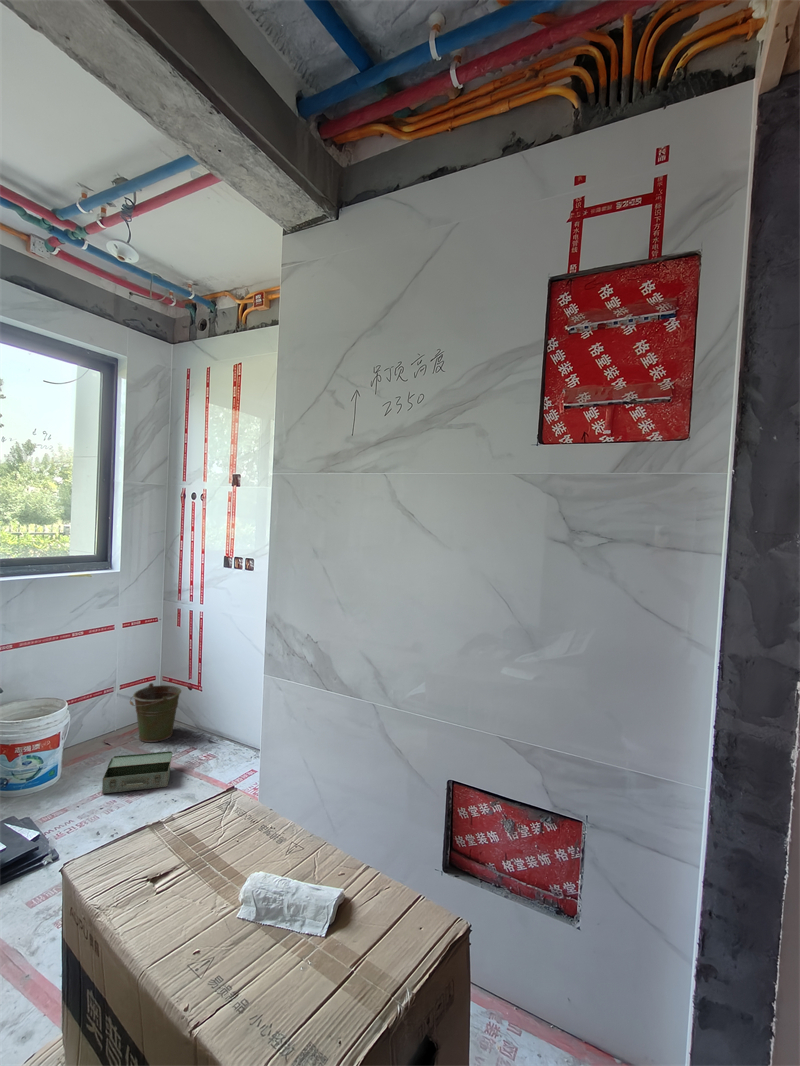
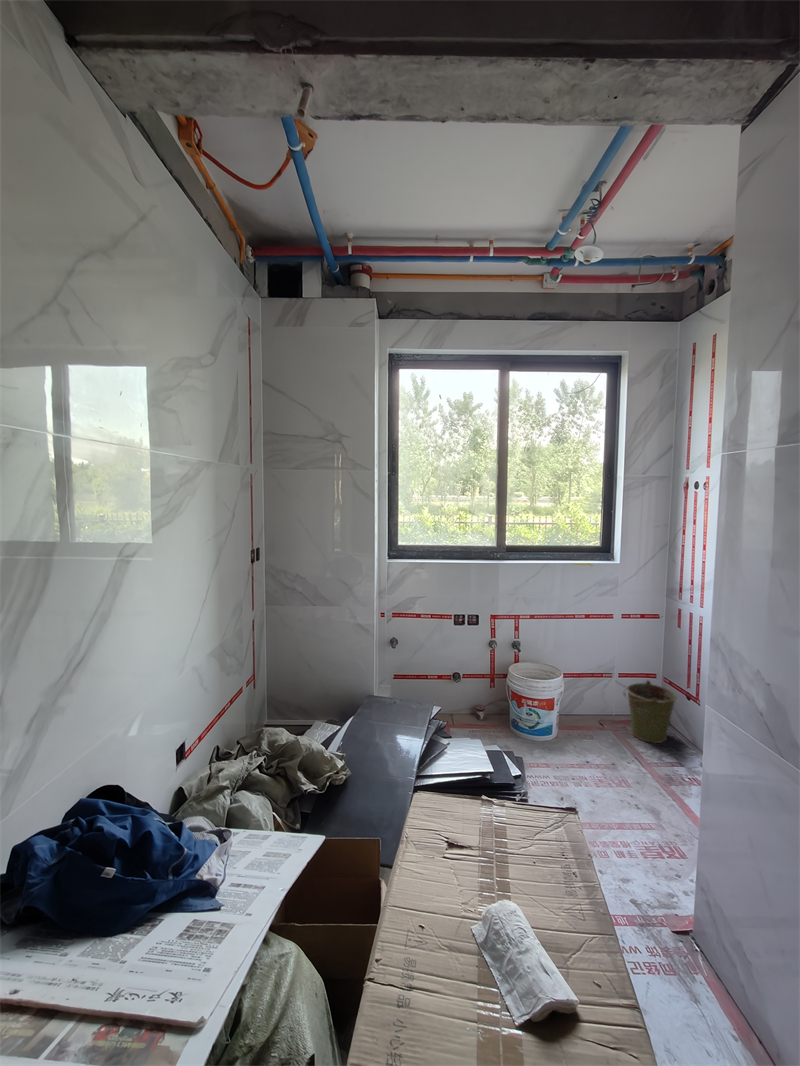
toolbox: present [102,751,173,794] -> none [579,738,652,790]

